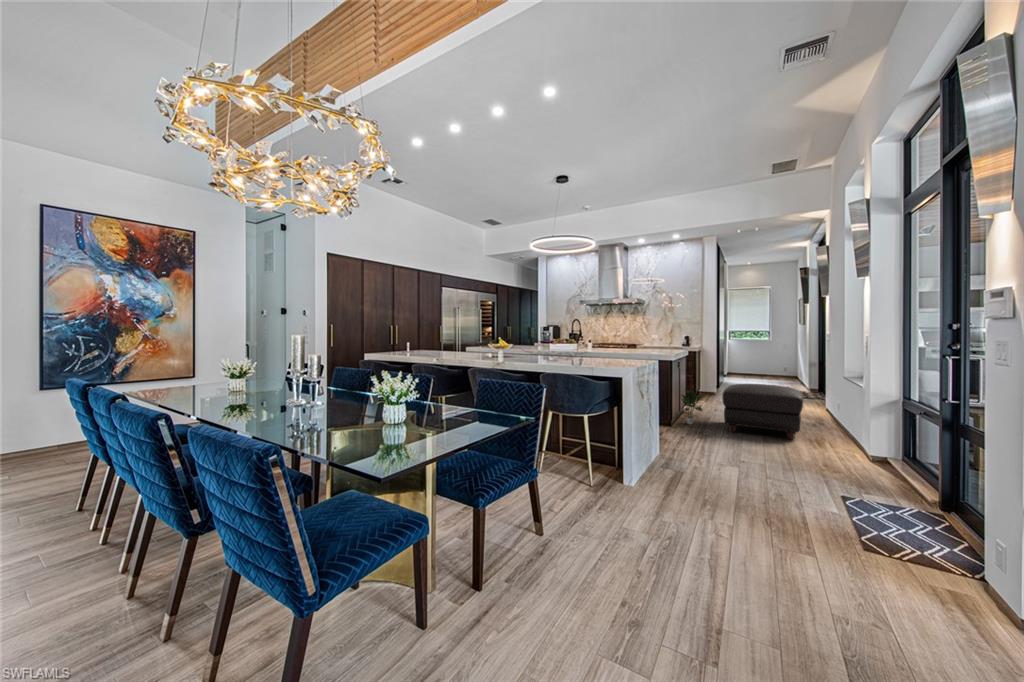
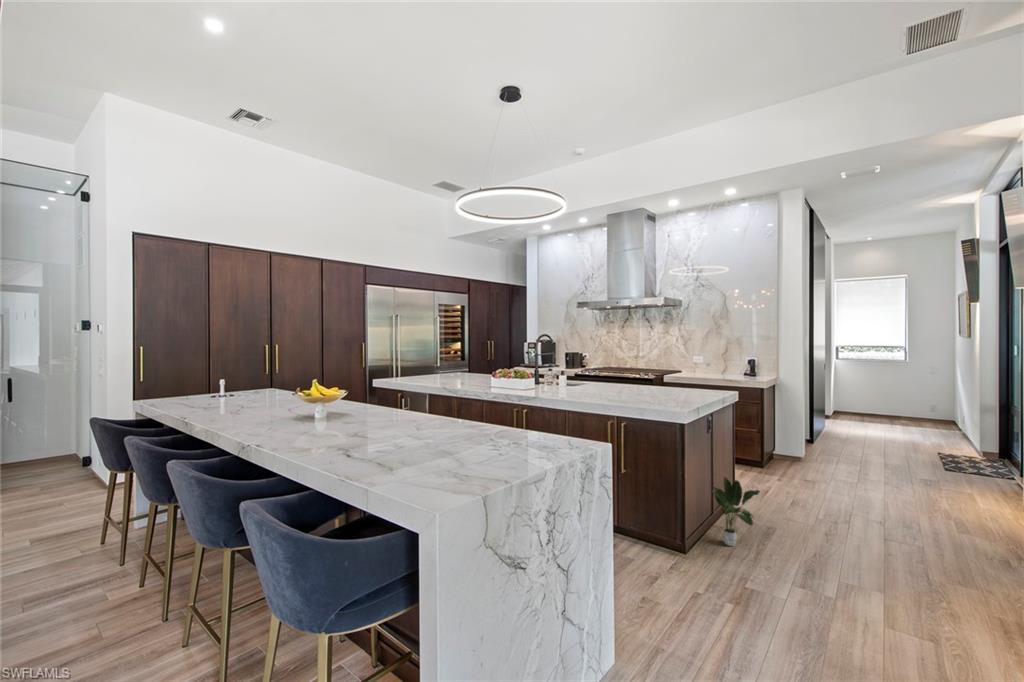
ottoman: present [722,384,803,440] -> none [793,471,989,628]

